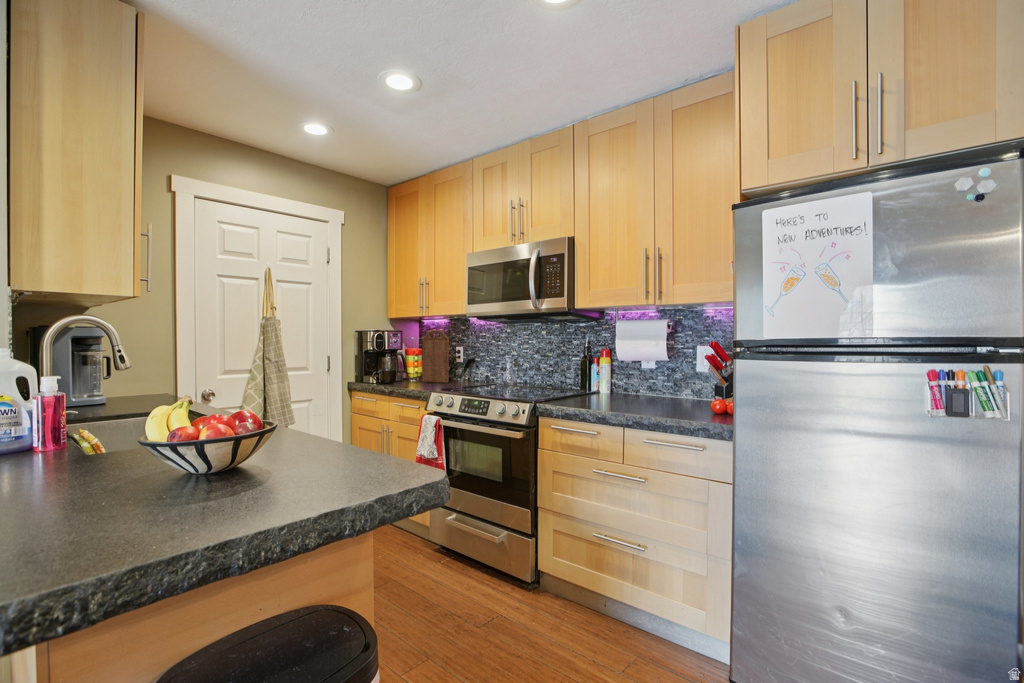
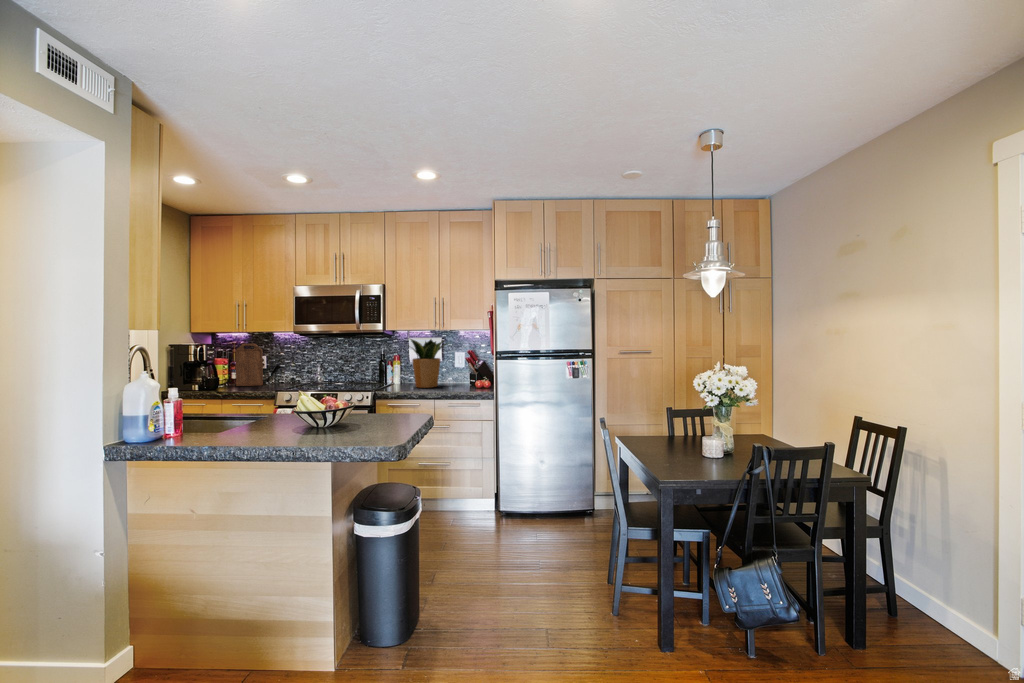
potted plant: none [595,319,681,404] -> present [406,339,446,388]

